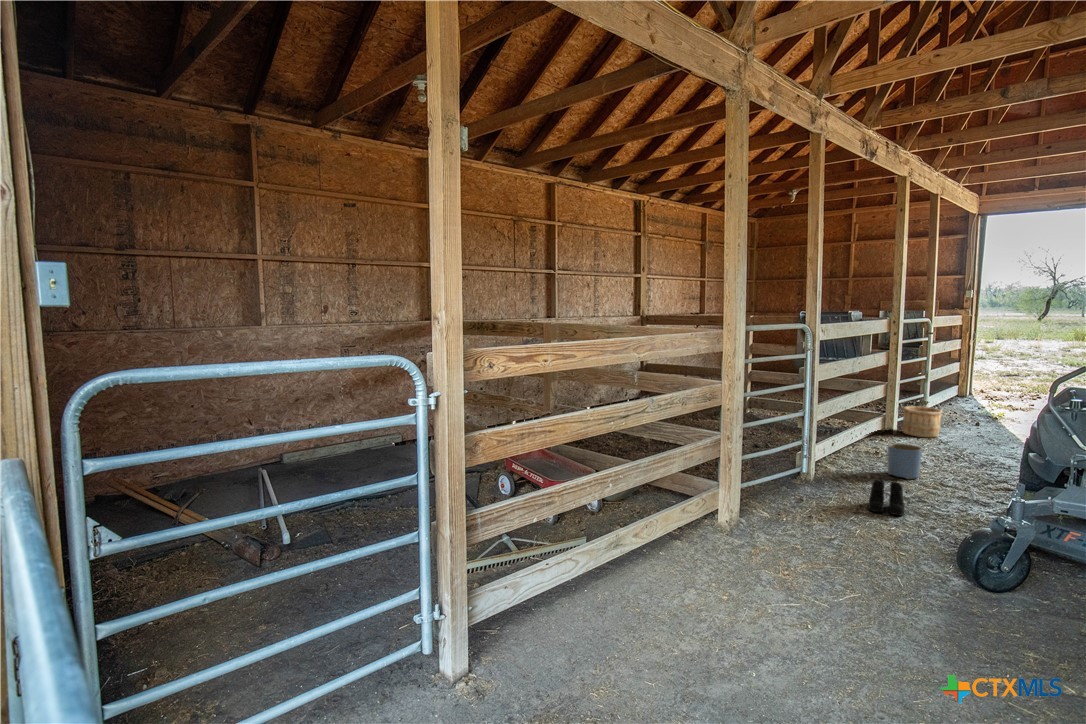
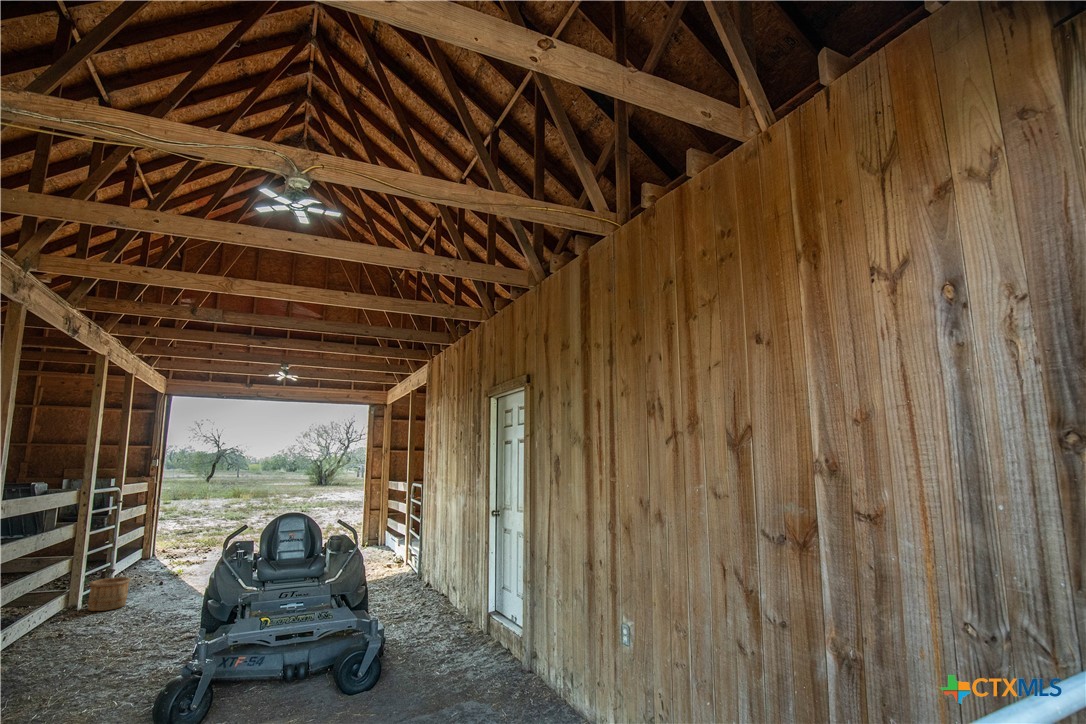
planter: present [888,444,922,479] -> none [75,620,114,660]
boots: present [869,480,904,516] -> none [56,663,97,706]

